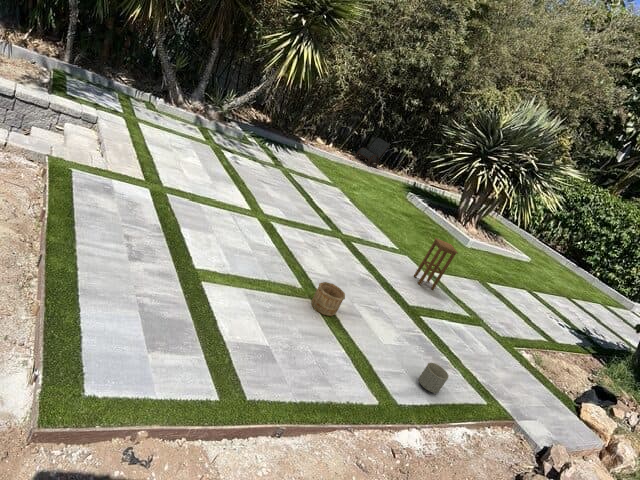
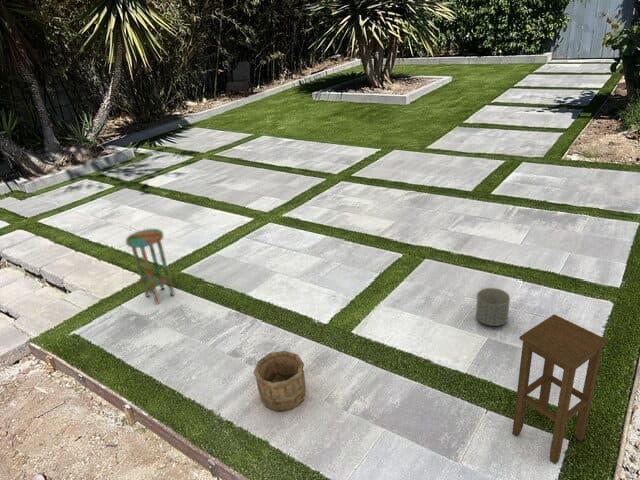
side table: none [131,142,168,198] -> present [126,229,174,303]
stool: present [414,238,458,290] -> present [512,314,608,464]
wooden bucket: present [312,282,345,316] -> present [253,351,306,412]
planter: present [419,363,448,393] -> present [476,288,510,326]

